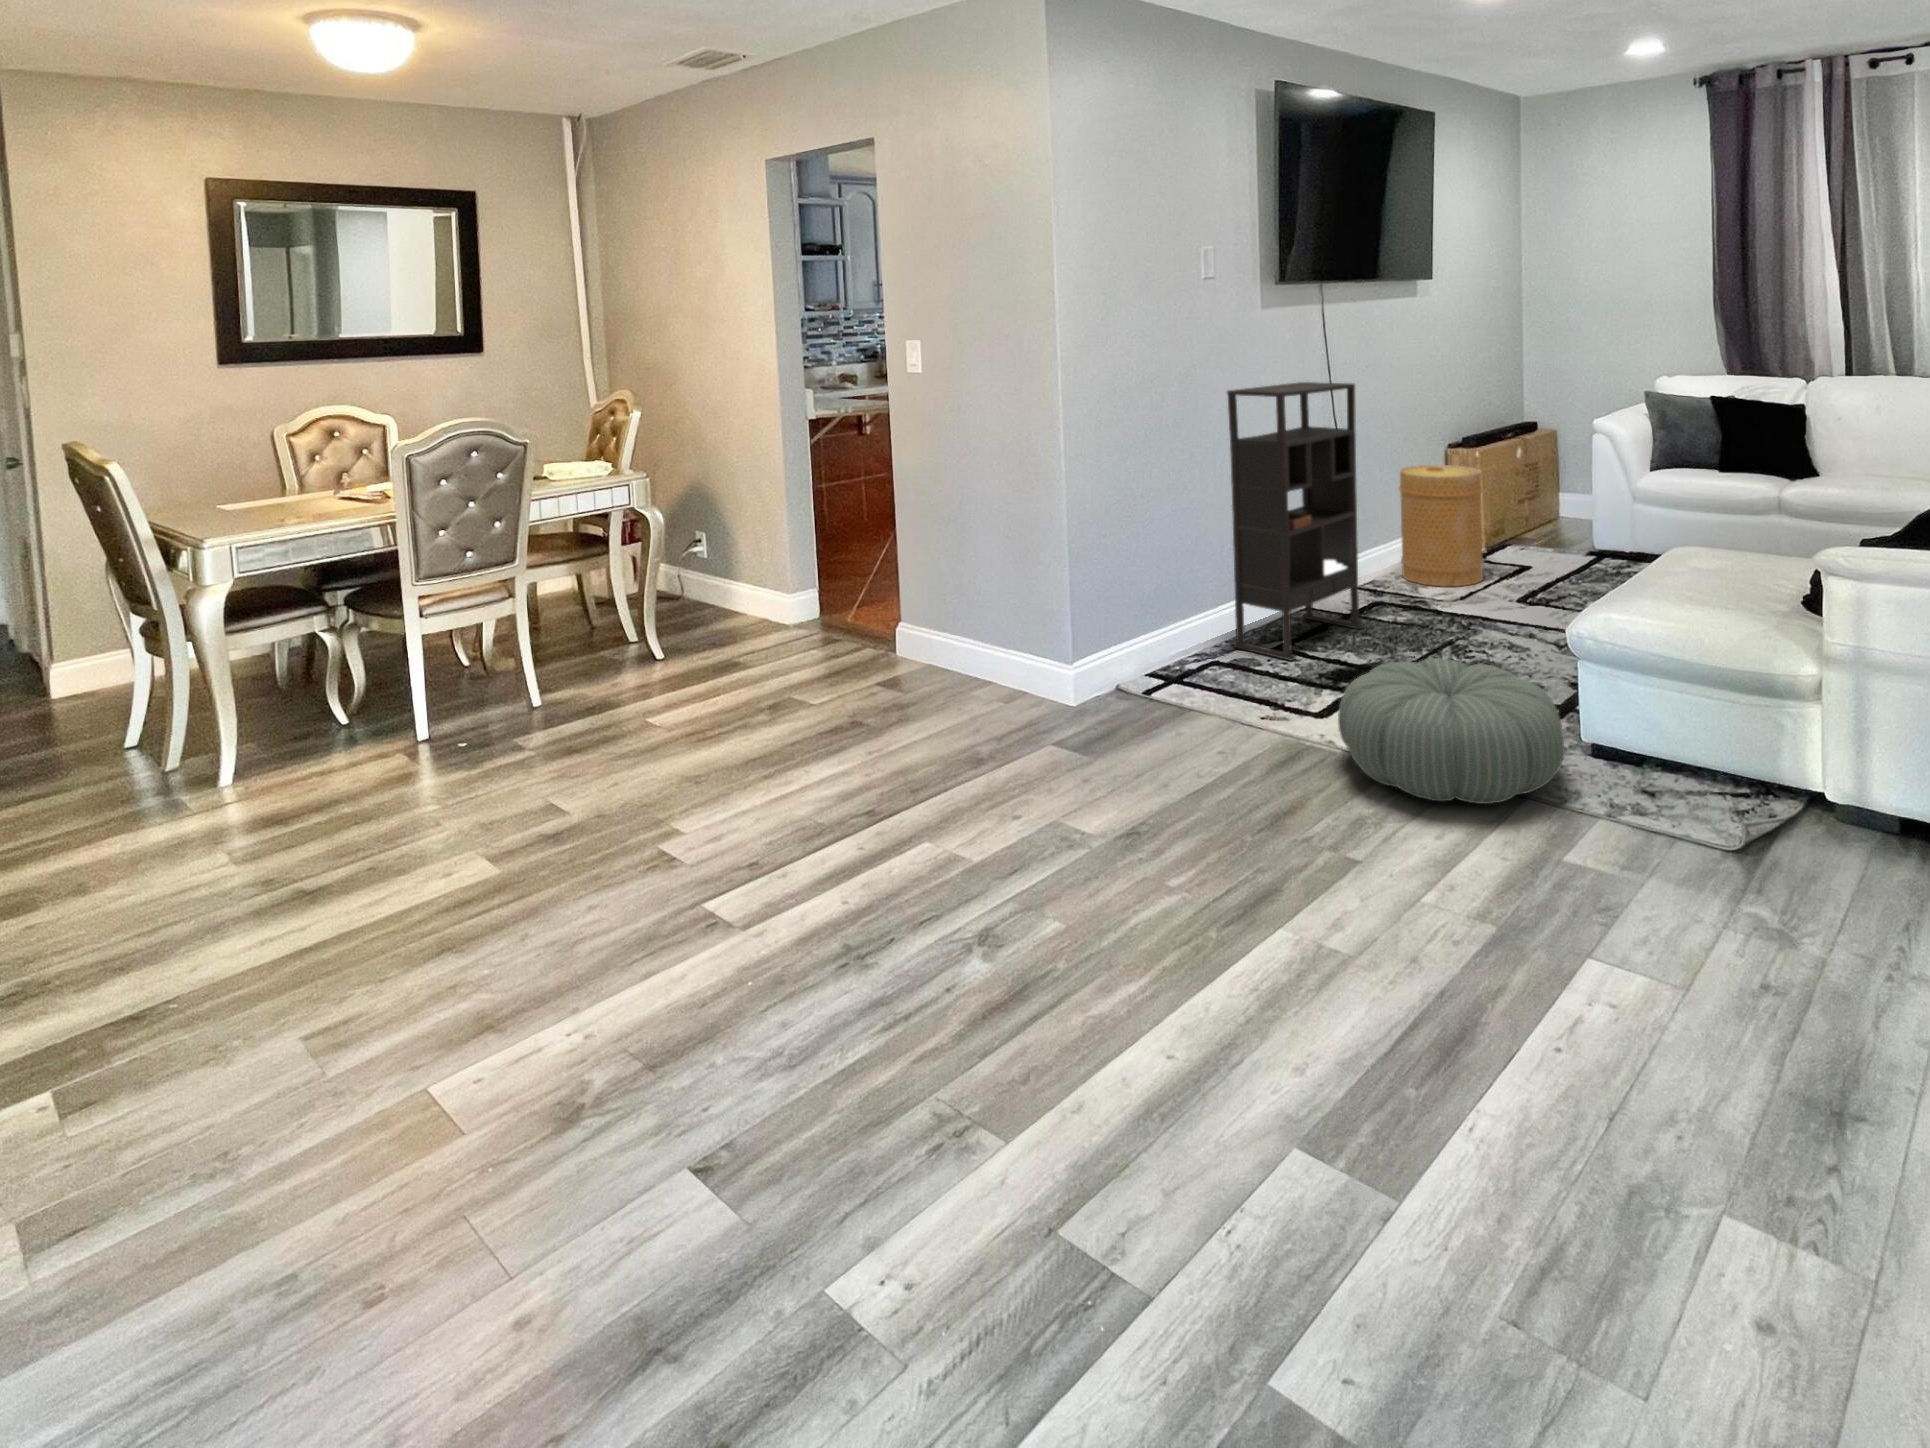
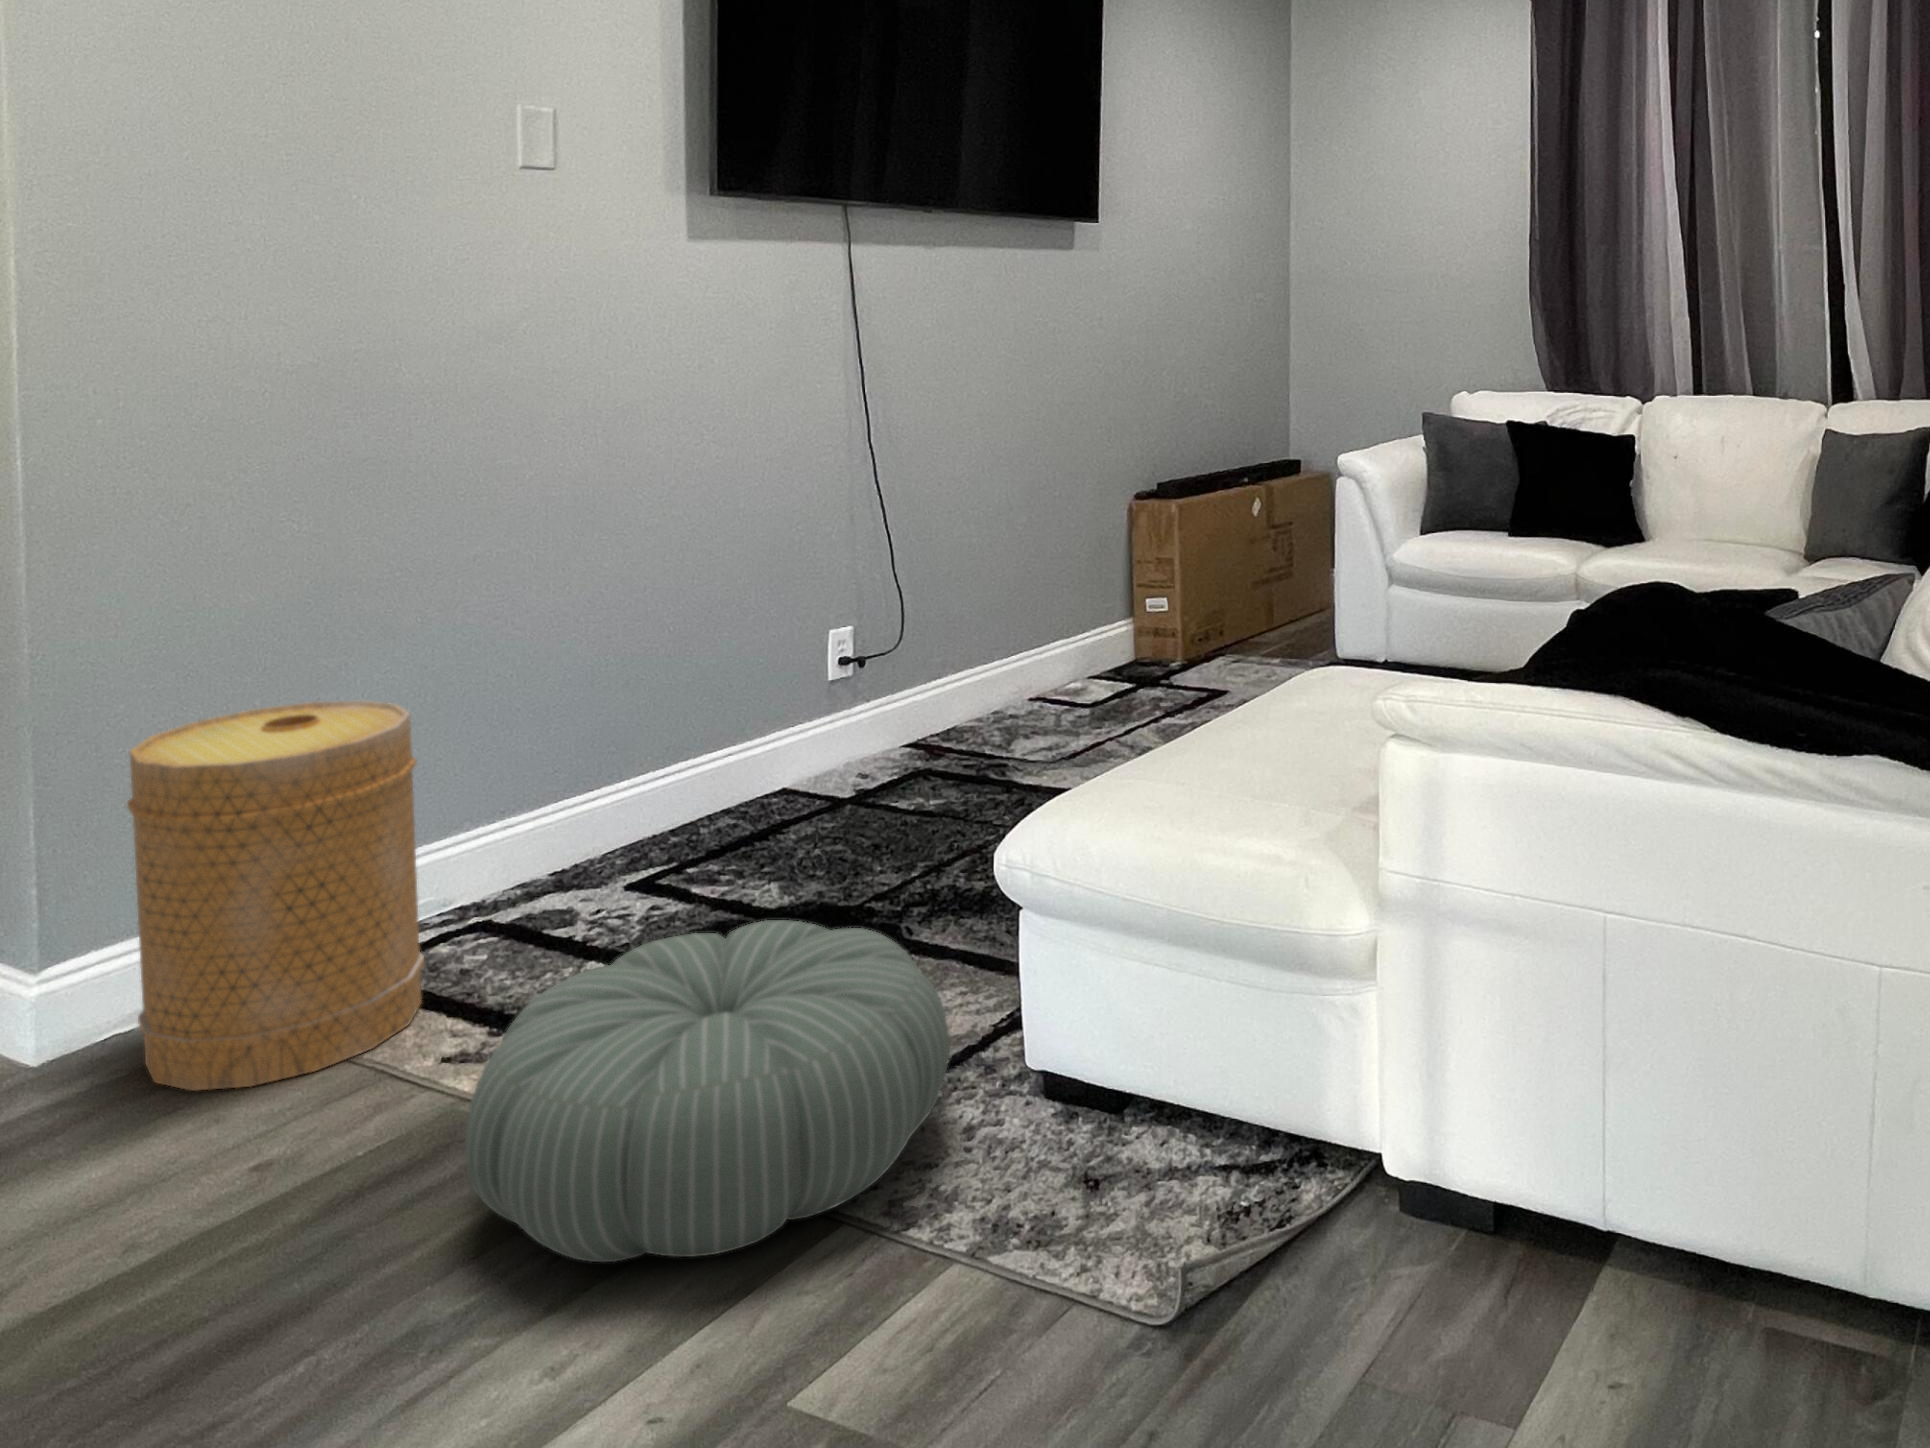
bookshelf: present [1227,382,1364,661] -> none [548,381,857,910]
basket: present [1399,465,1484,586] -> present [127,701,424,1091]

